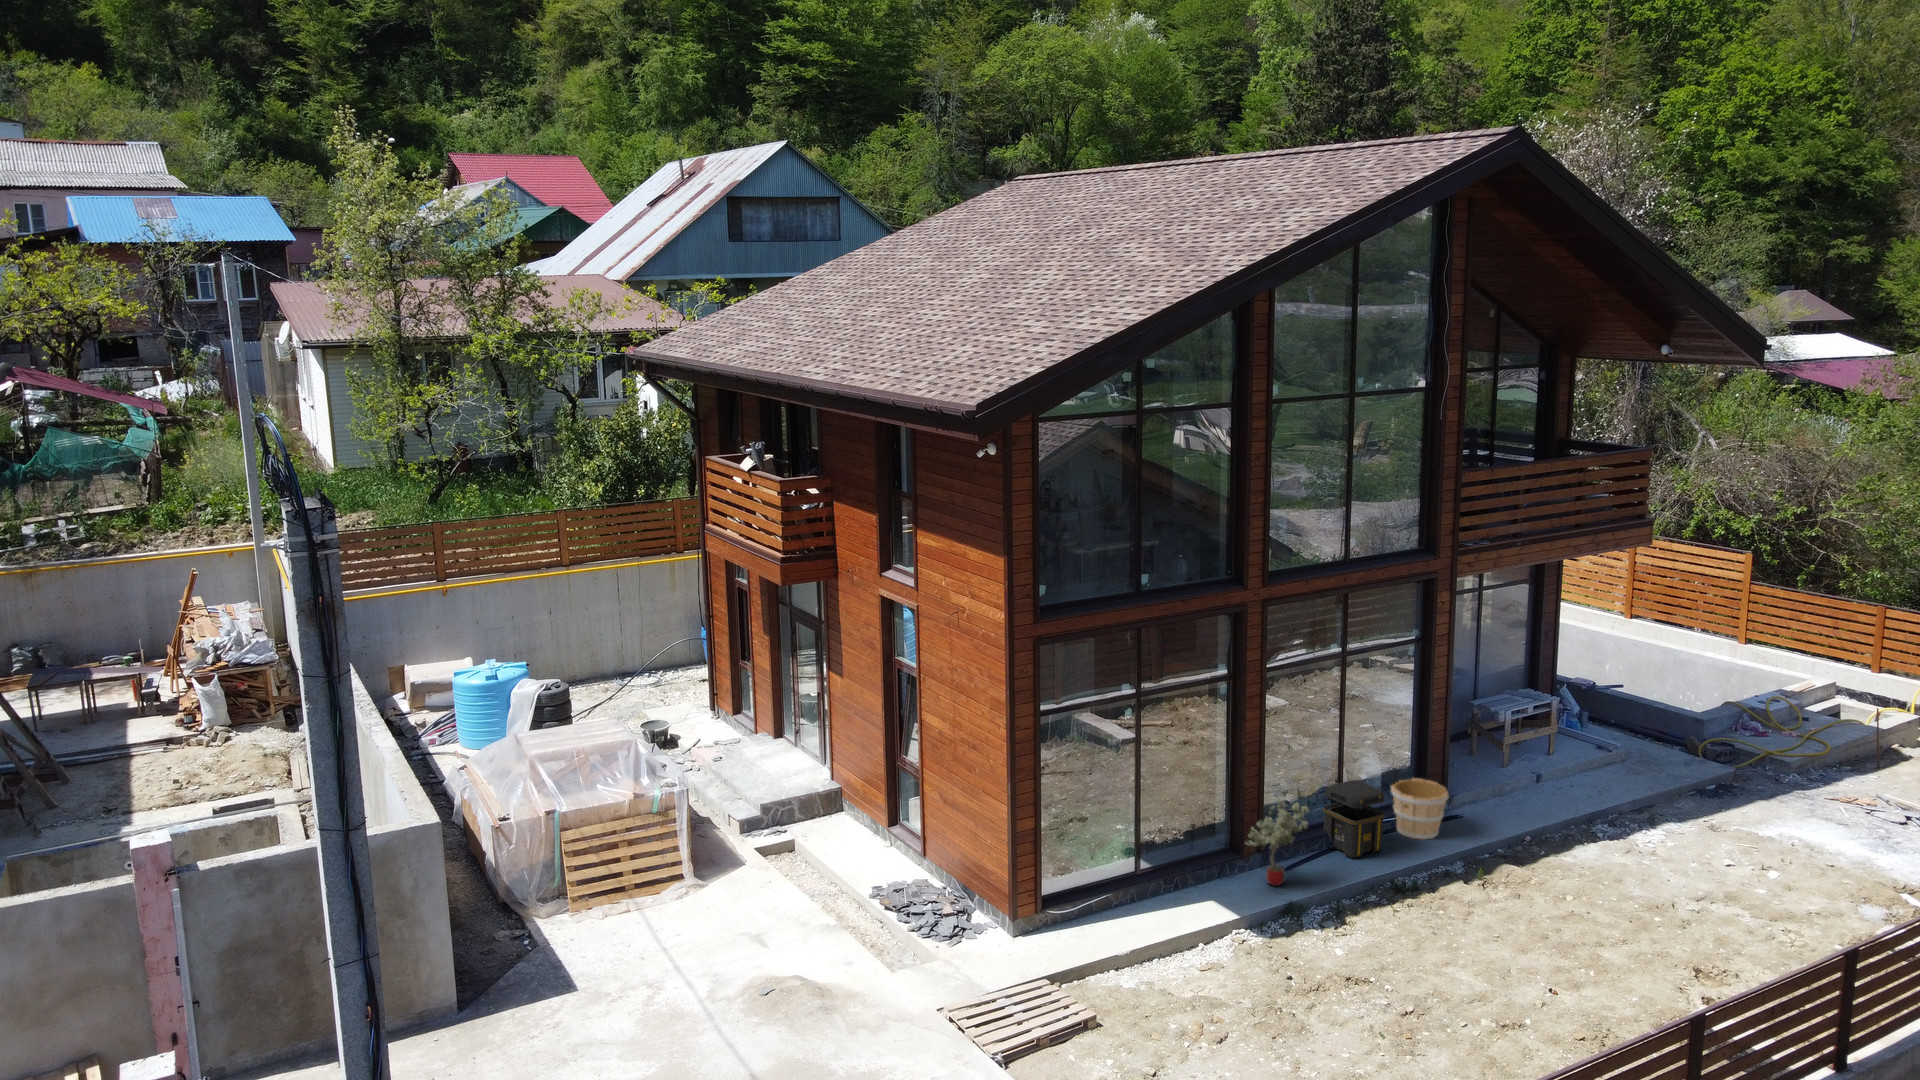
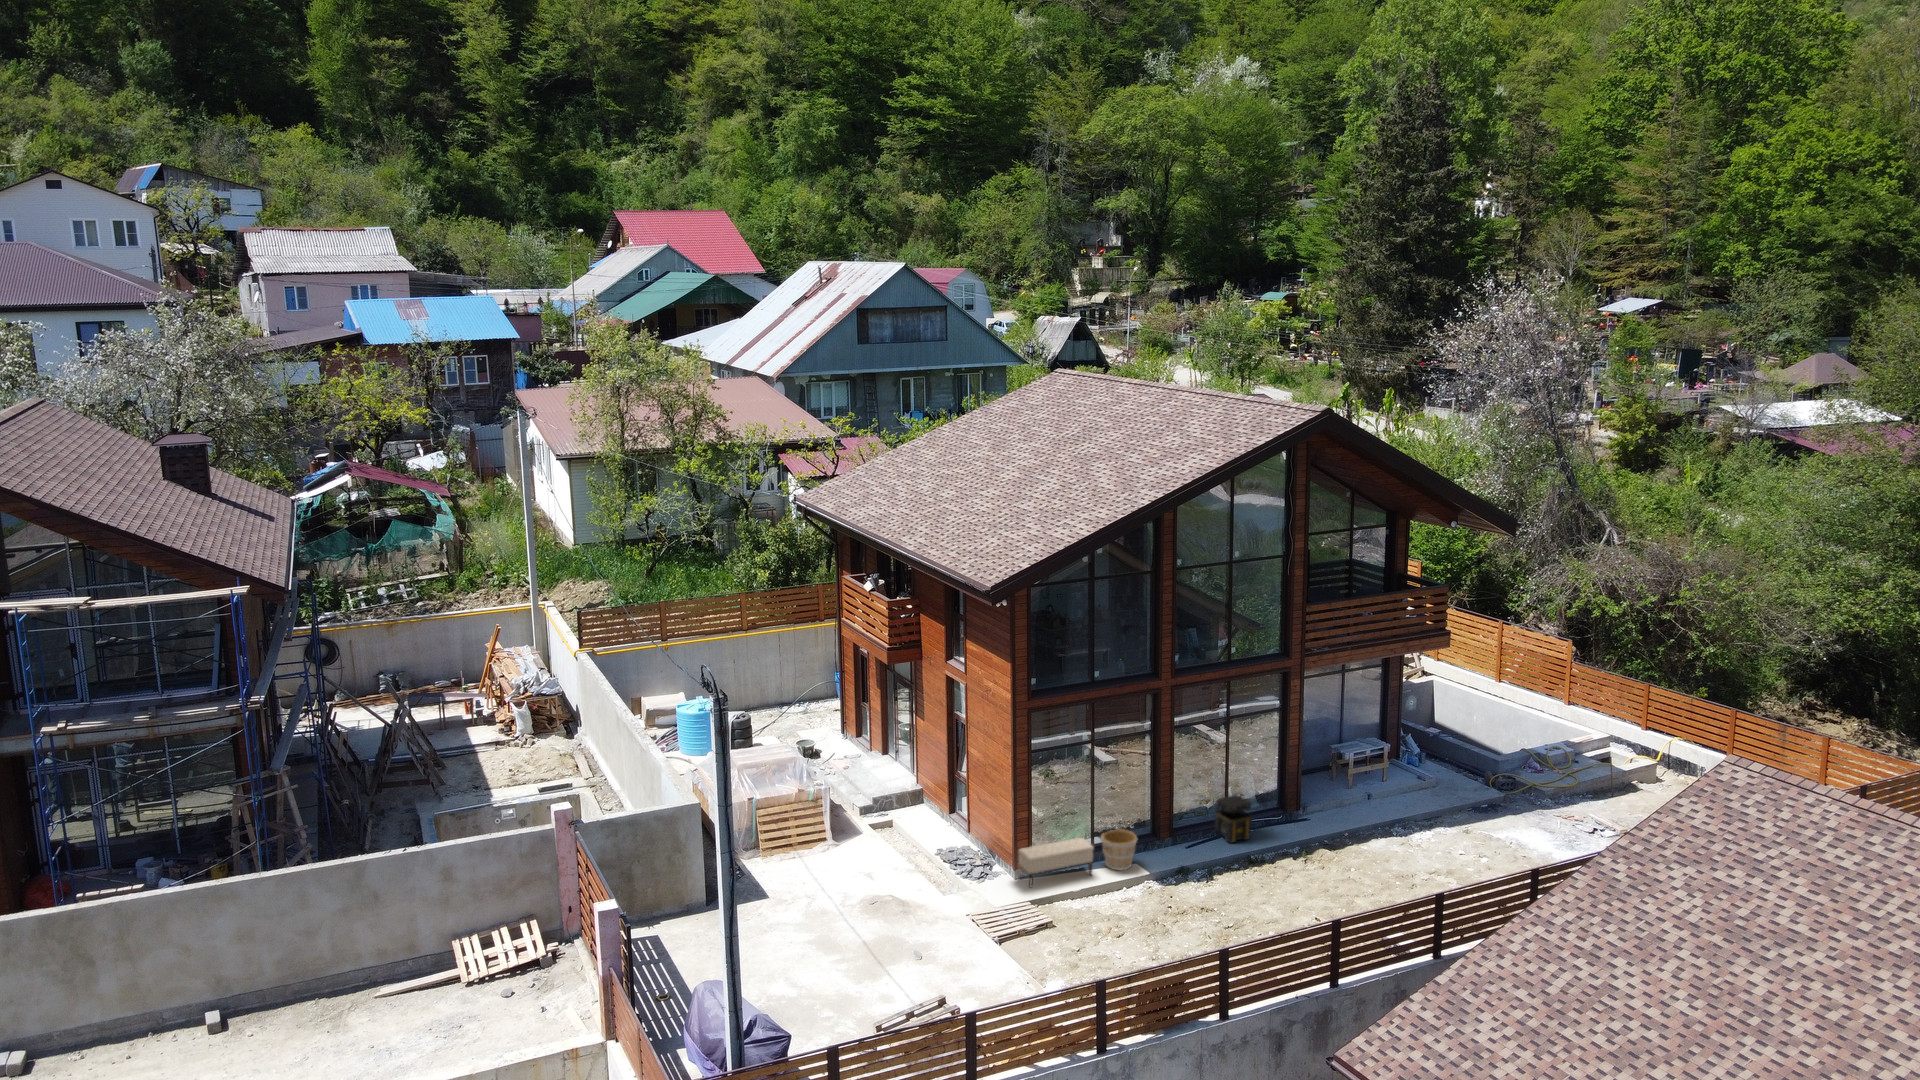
wooden bucket: present [1391,778,1449,840] -> present [1101,829,1138,870]
potted tree: present [1246,796,1308,886] -> none [1158,803,1198,857]
bench: none [1019,859,1147,952] -> present [1019,838,1093,887]

